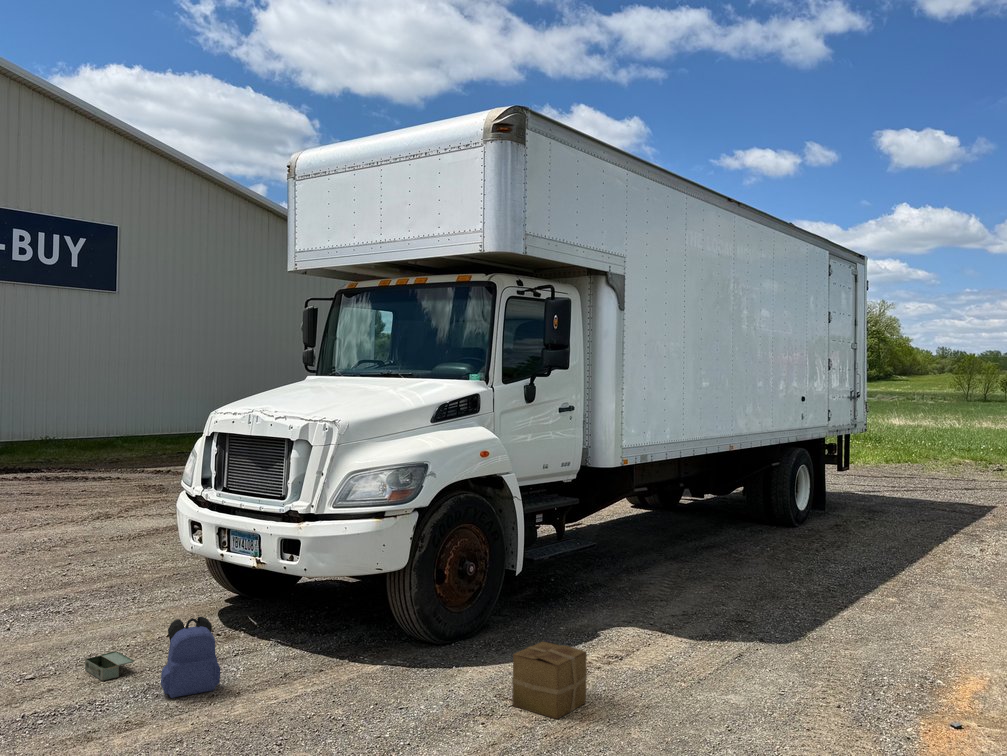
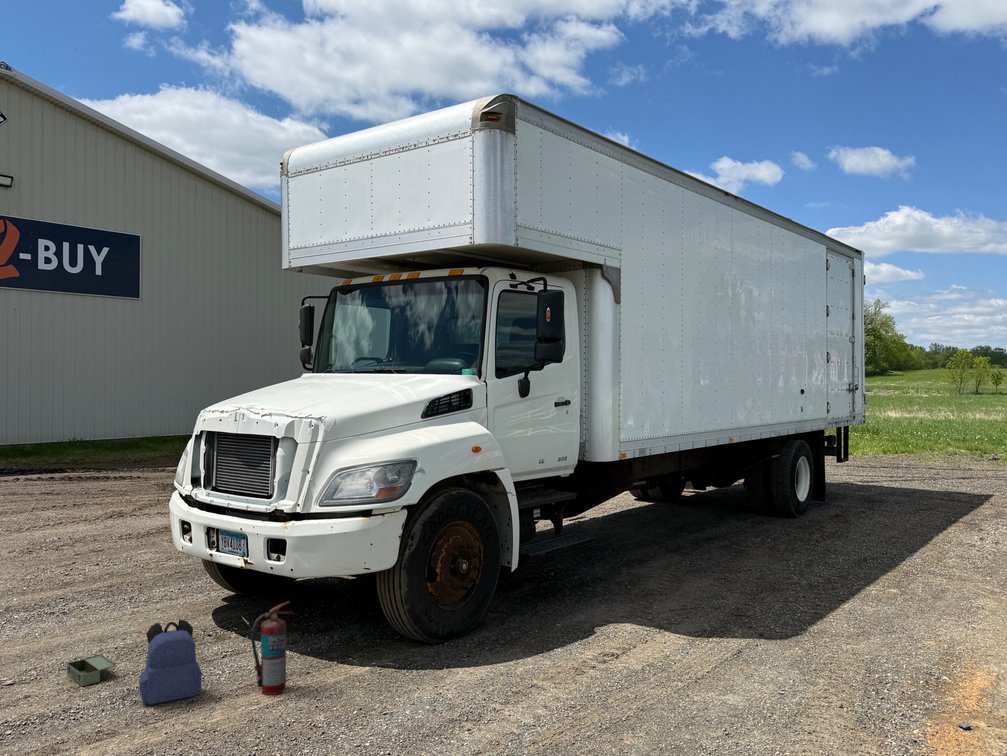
fire extinguisher: none [269,600,310,690] -> present [251,601,294,695]
cardboard box: present [512,642,587,719] -> none [502,642,580,725]

